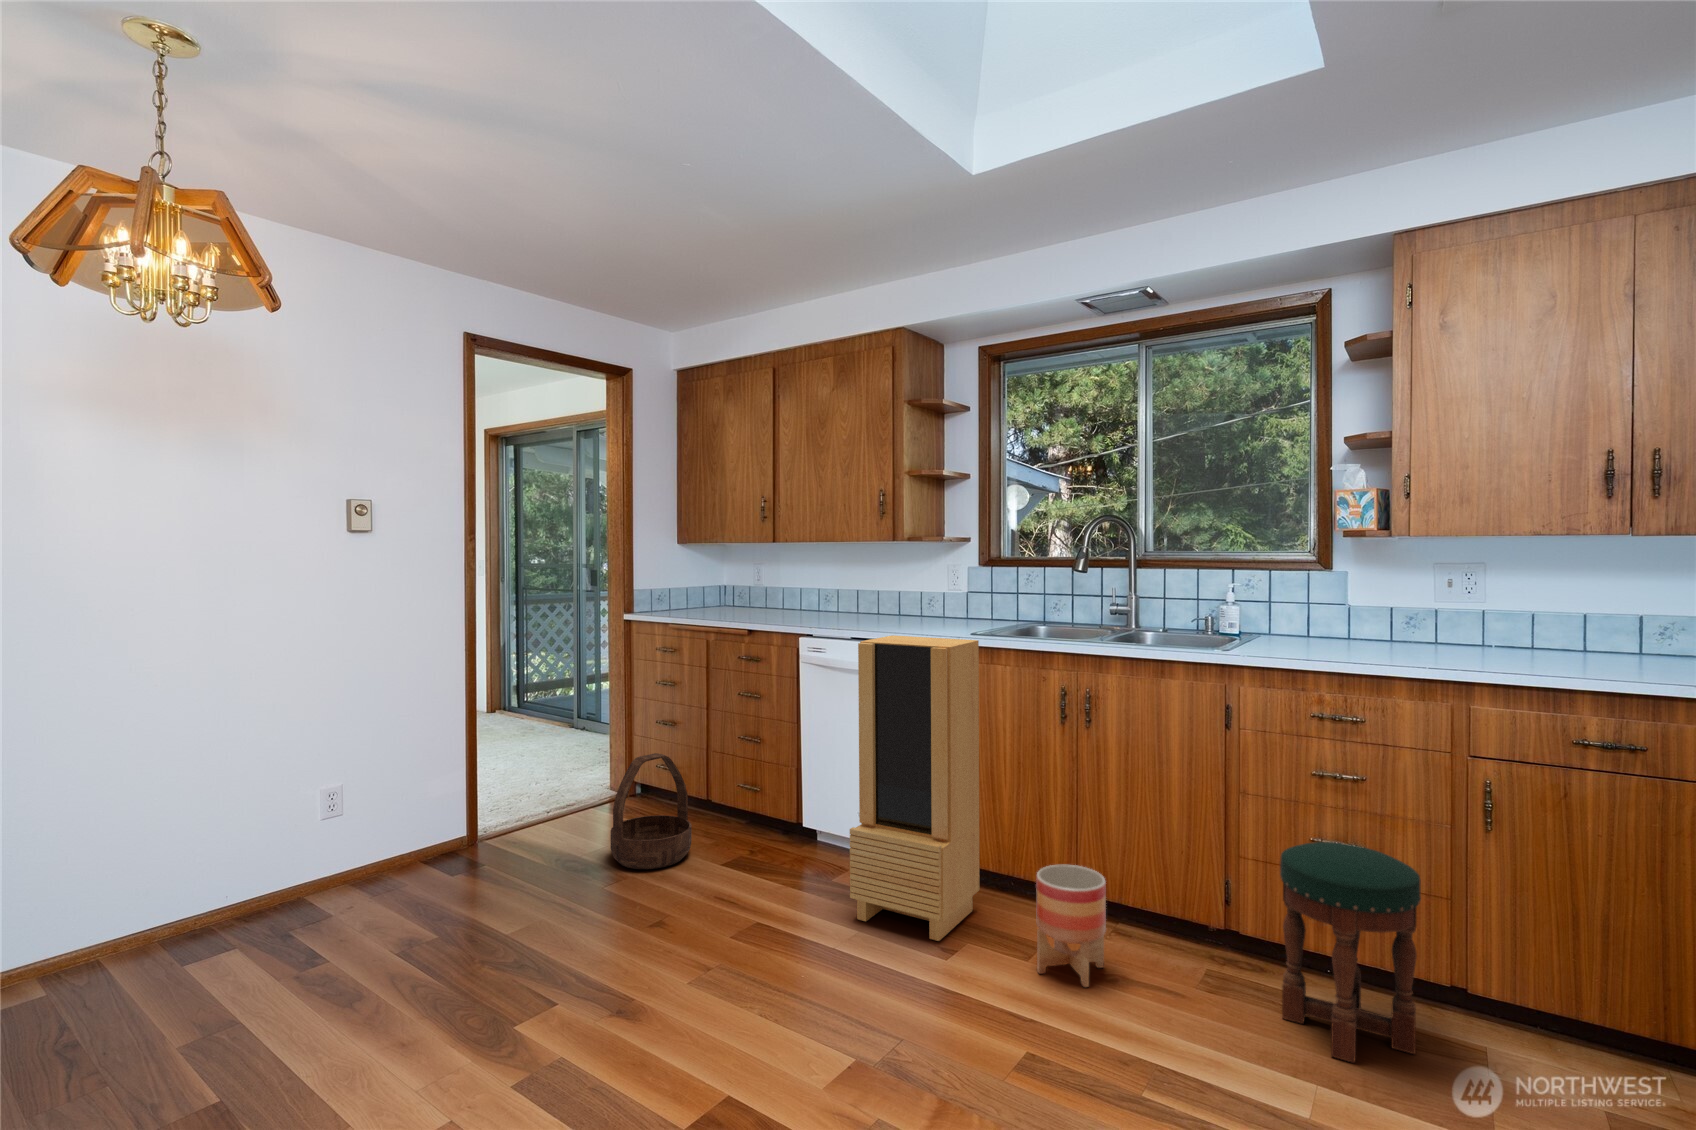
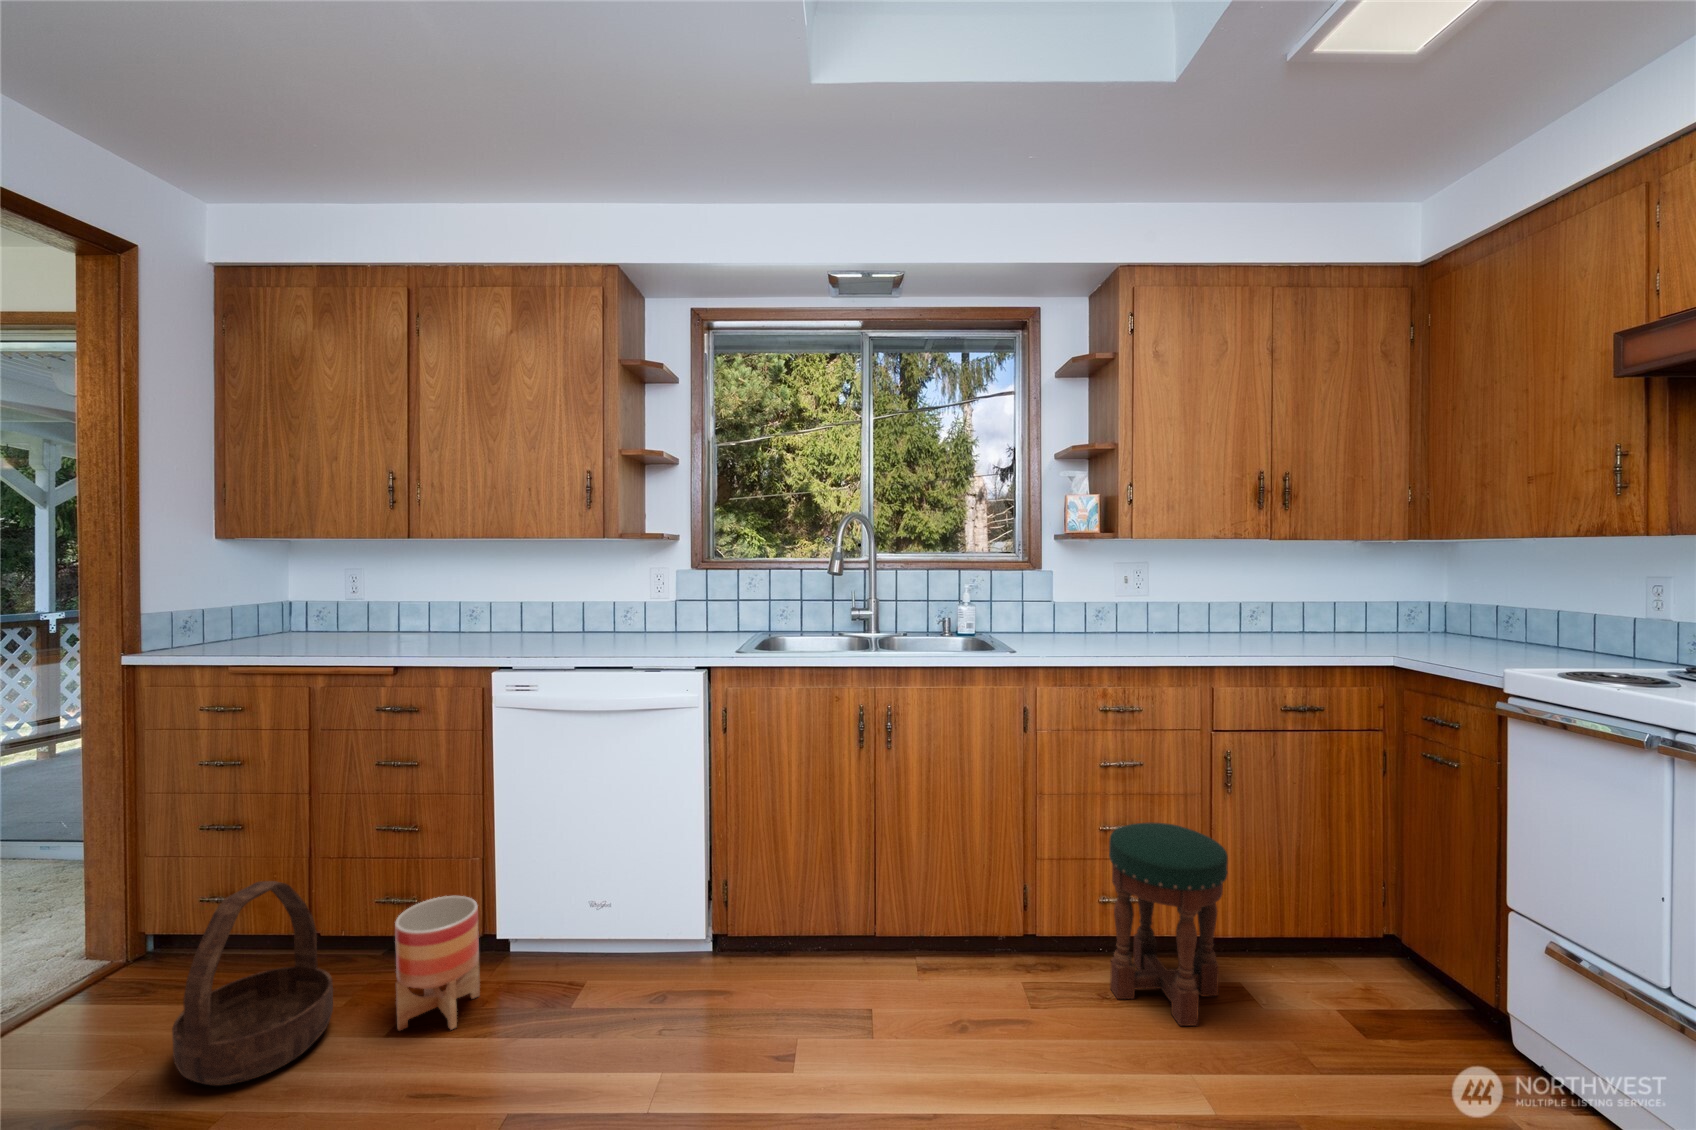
storage cabinet: present [850,635,980,941] -> none [647,663,782,1041]
planter: present [1036,865,1106,987] -> present [395,896,480,1030]

